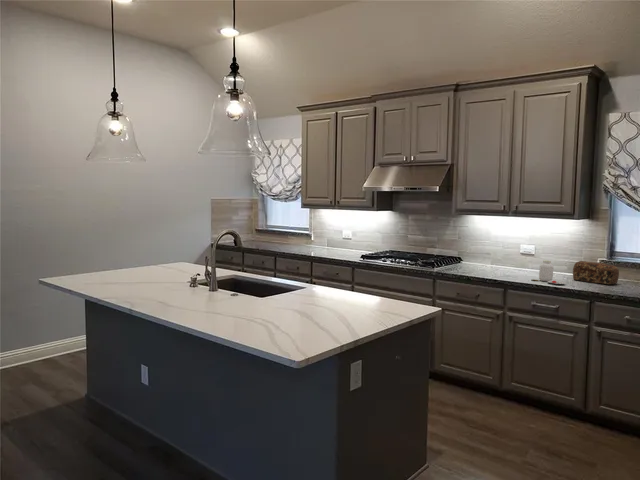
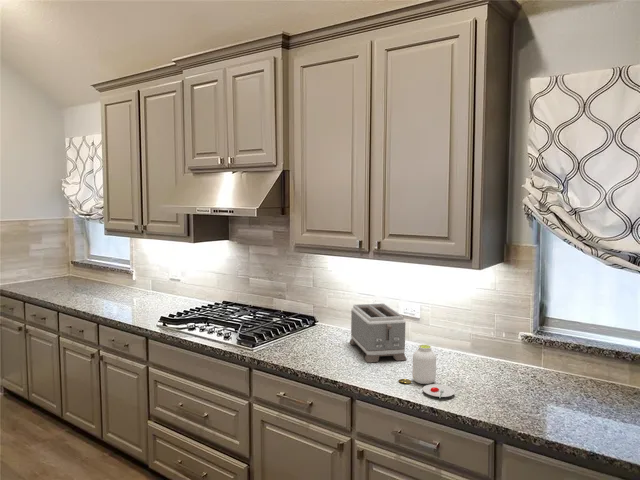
toaster: none [490,246,530,275] -> present [350,304,406,363]
bread loaf: present [573,261,619,284] -> none [474,339,552,389]

